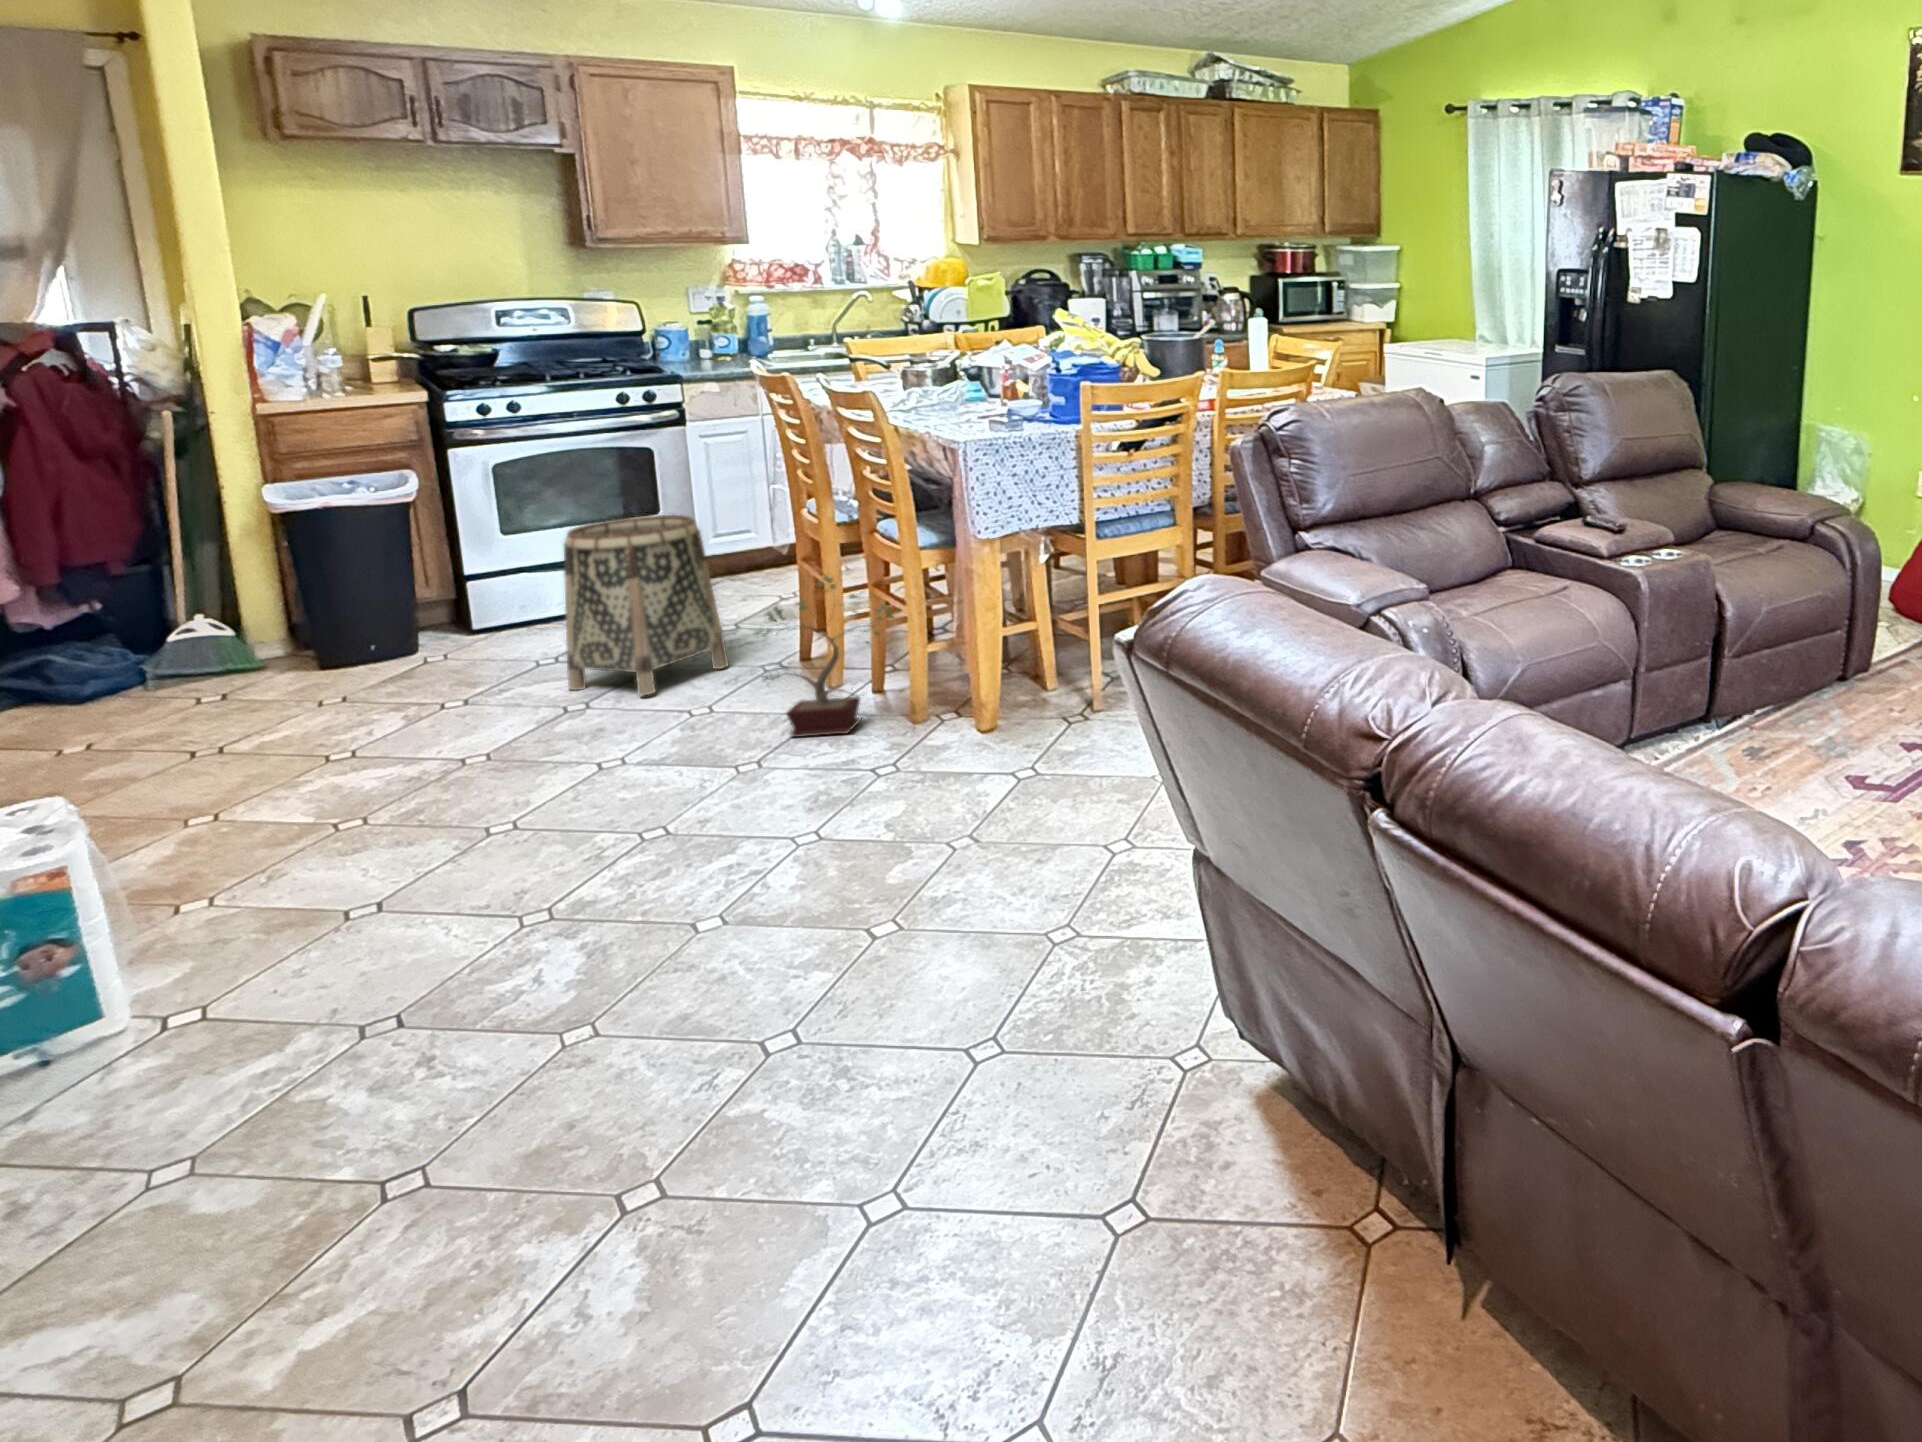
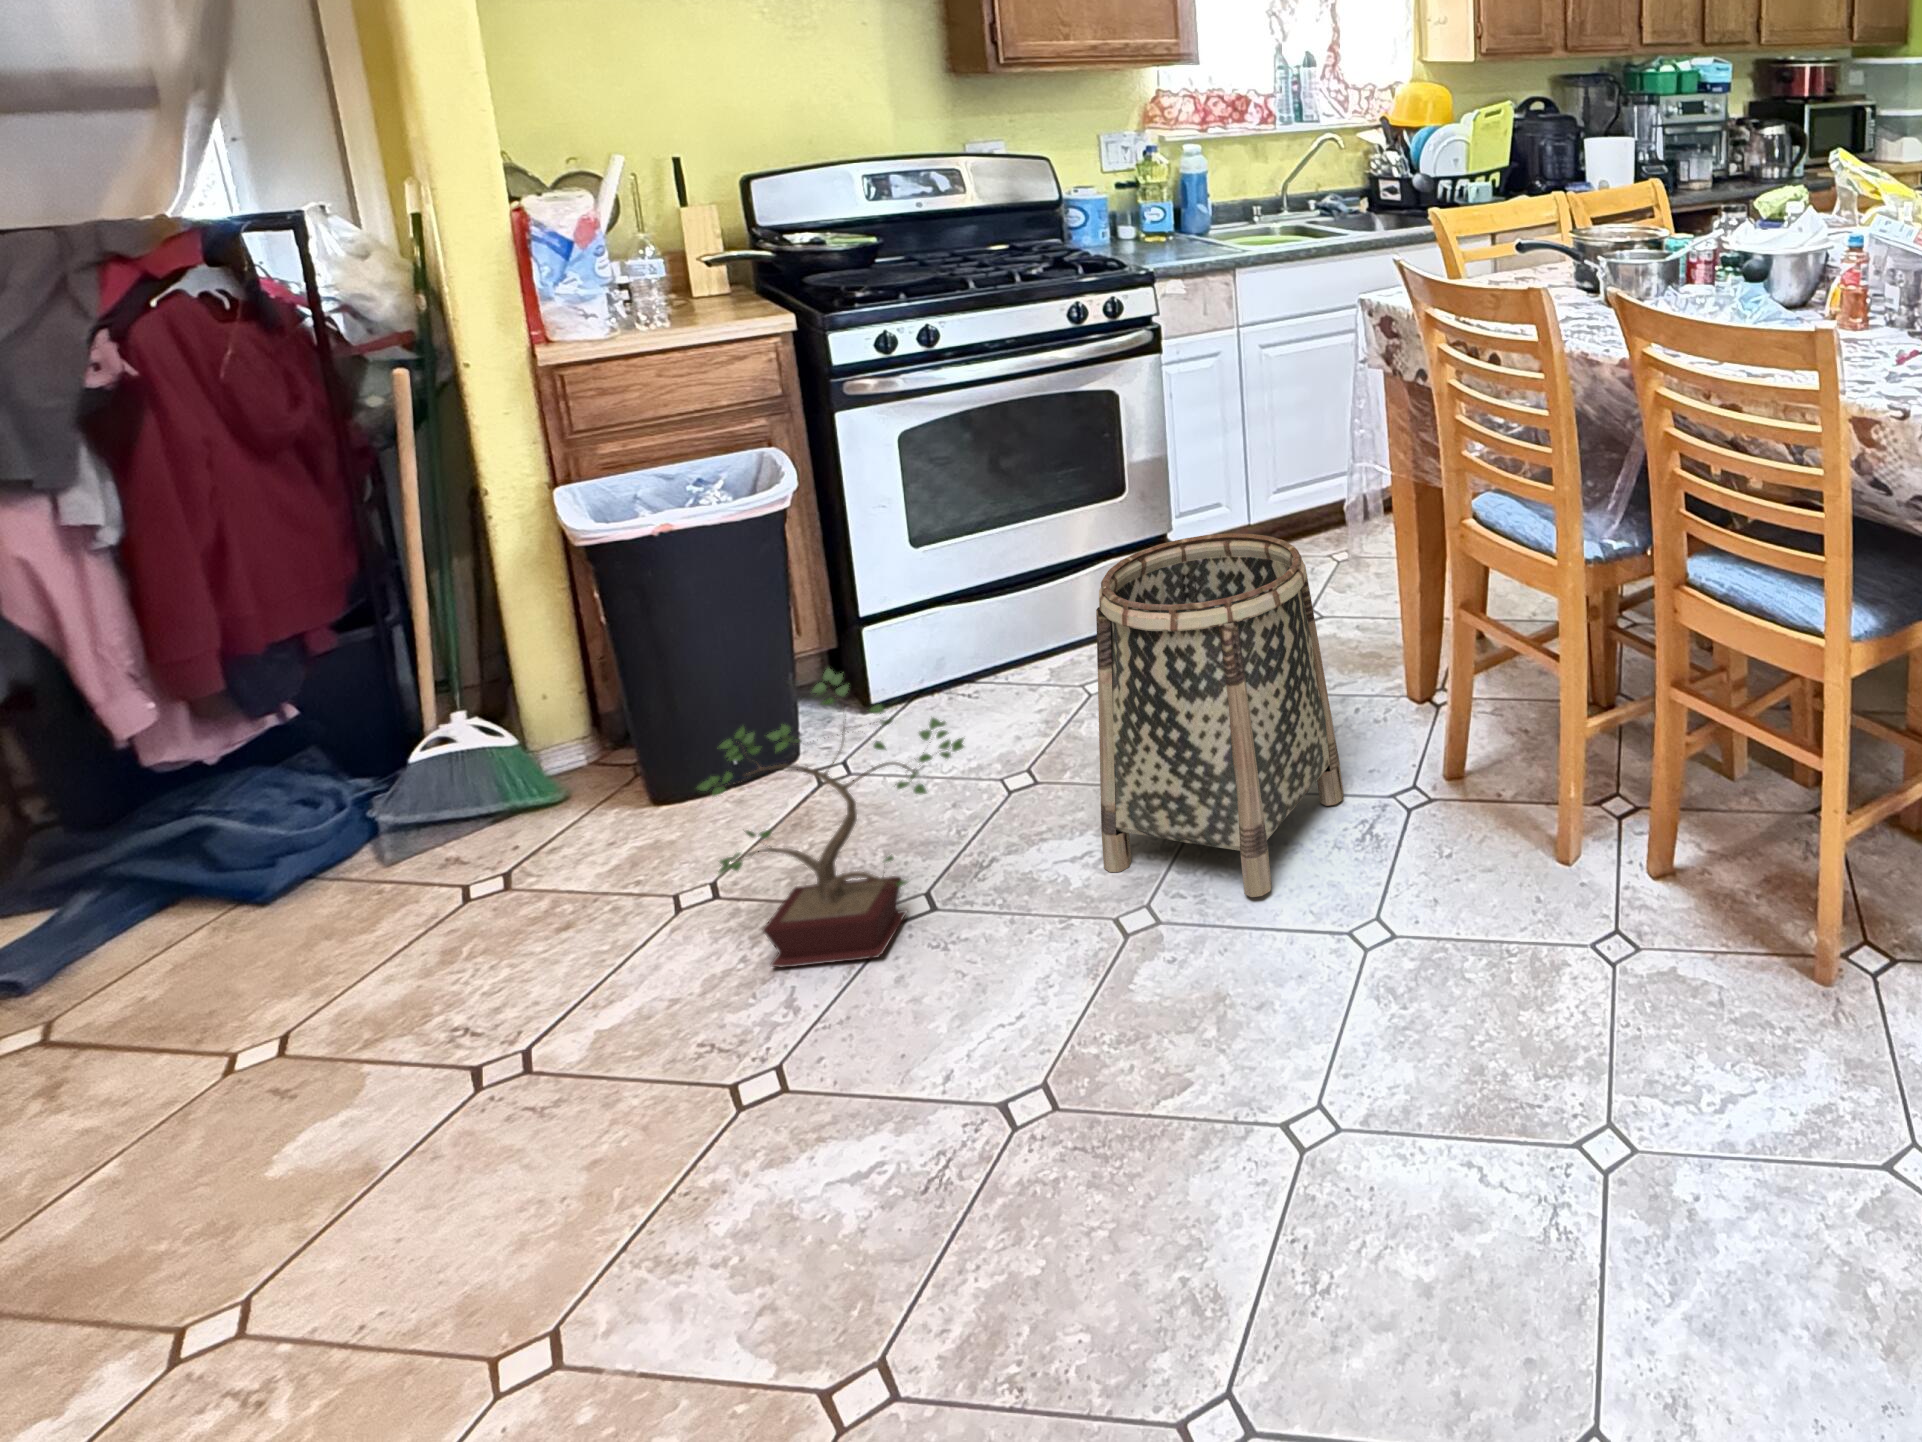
potted plant: present [755,575,900,737] -> present [698,668,965,967]

